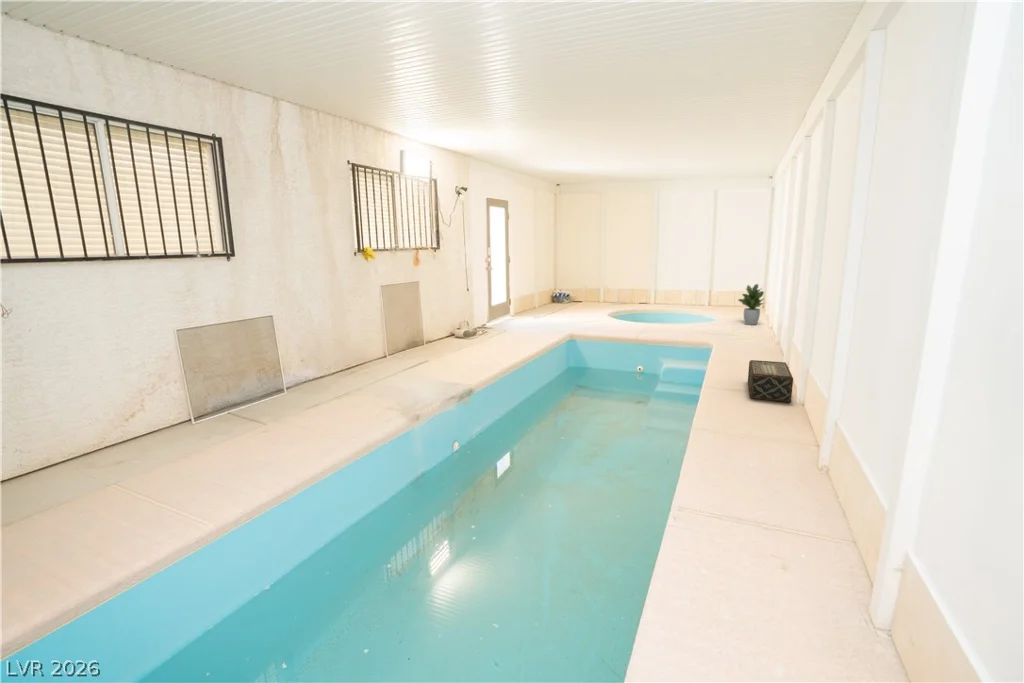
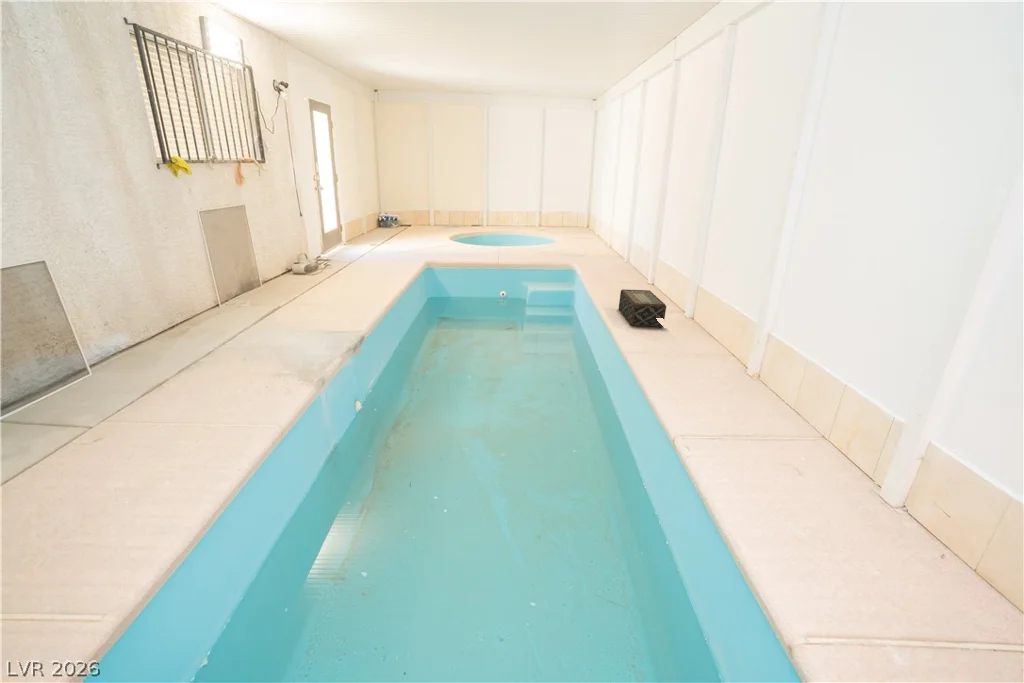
potted plant: present [739,284,764,325] -> none [572,212,596,251]

